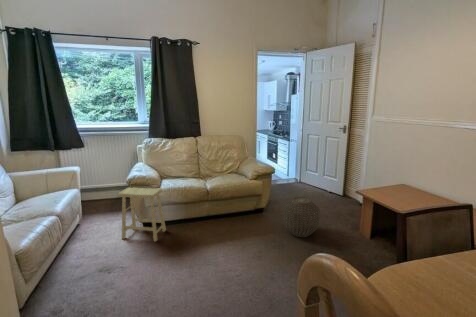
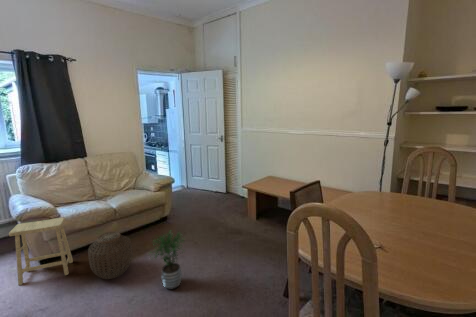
woven basket: present [284,197,320,237] -> present [88,231,132,279]
potted plant: none [206,224,252,291] -> present [150,230,184,290]

